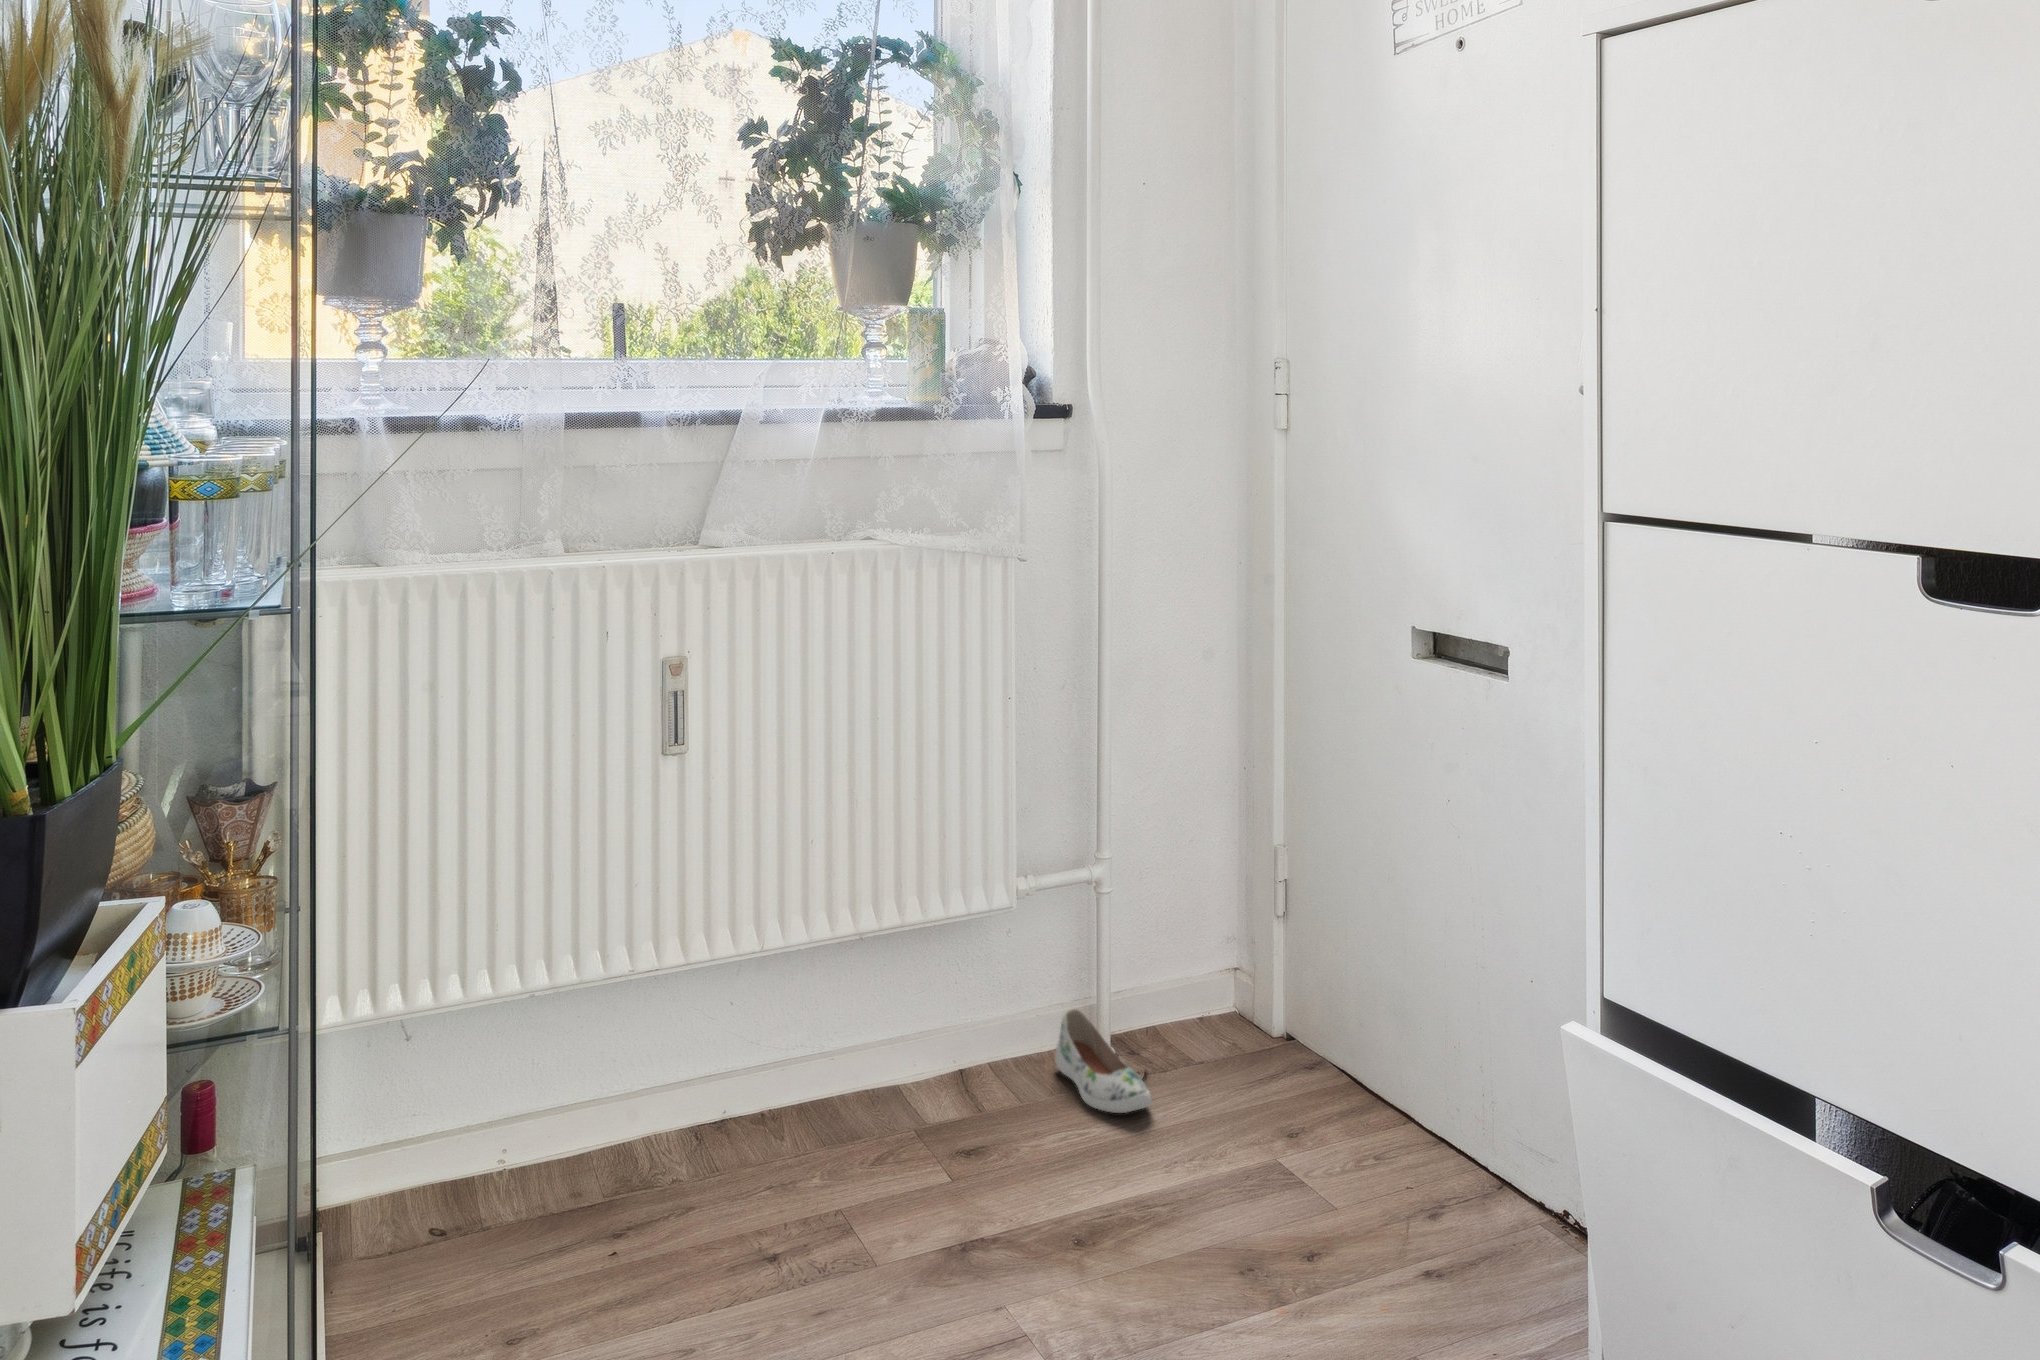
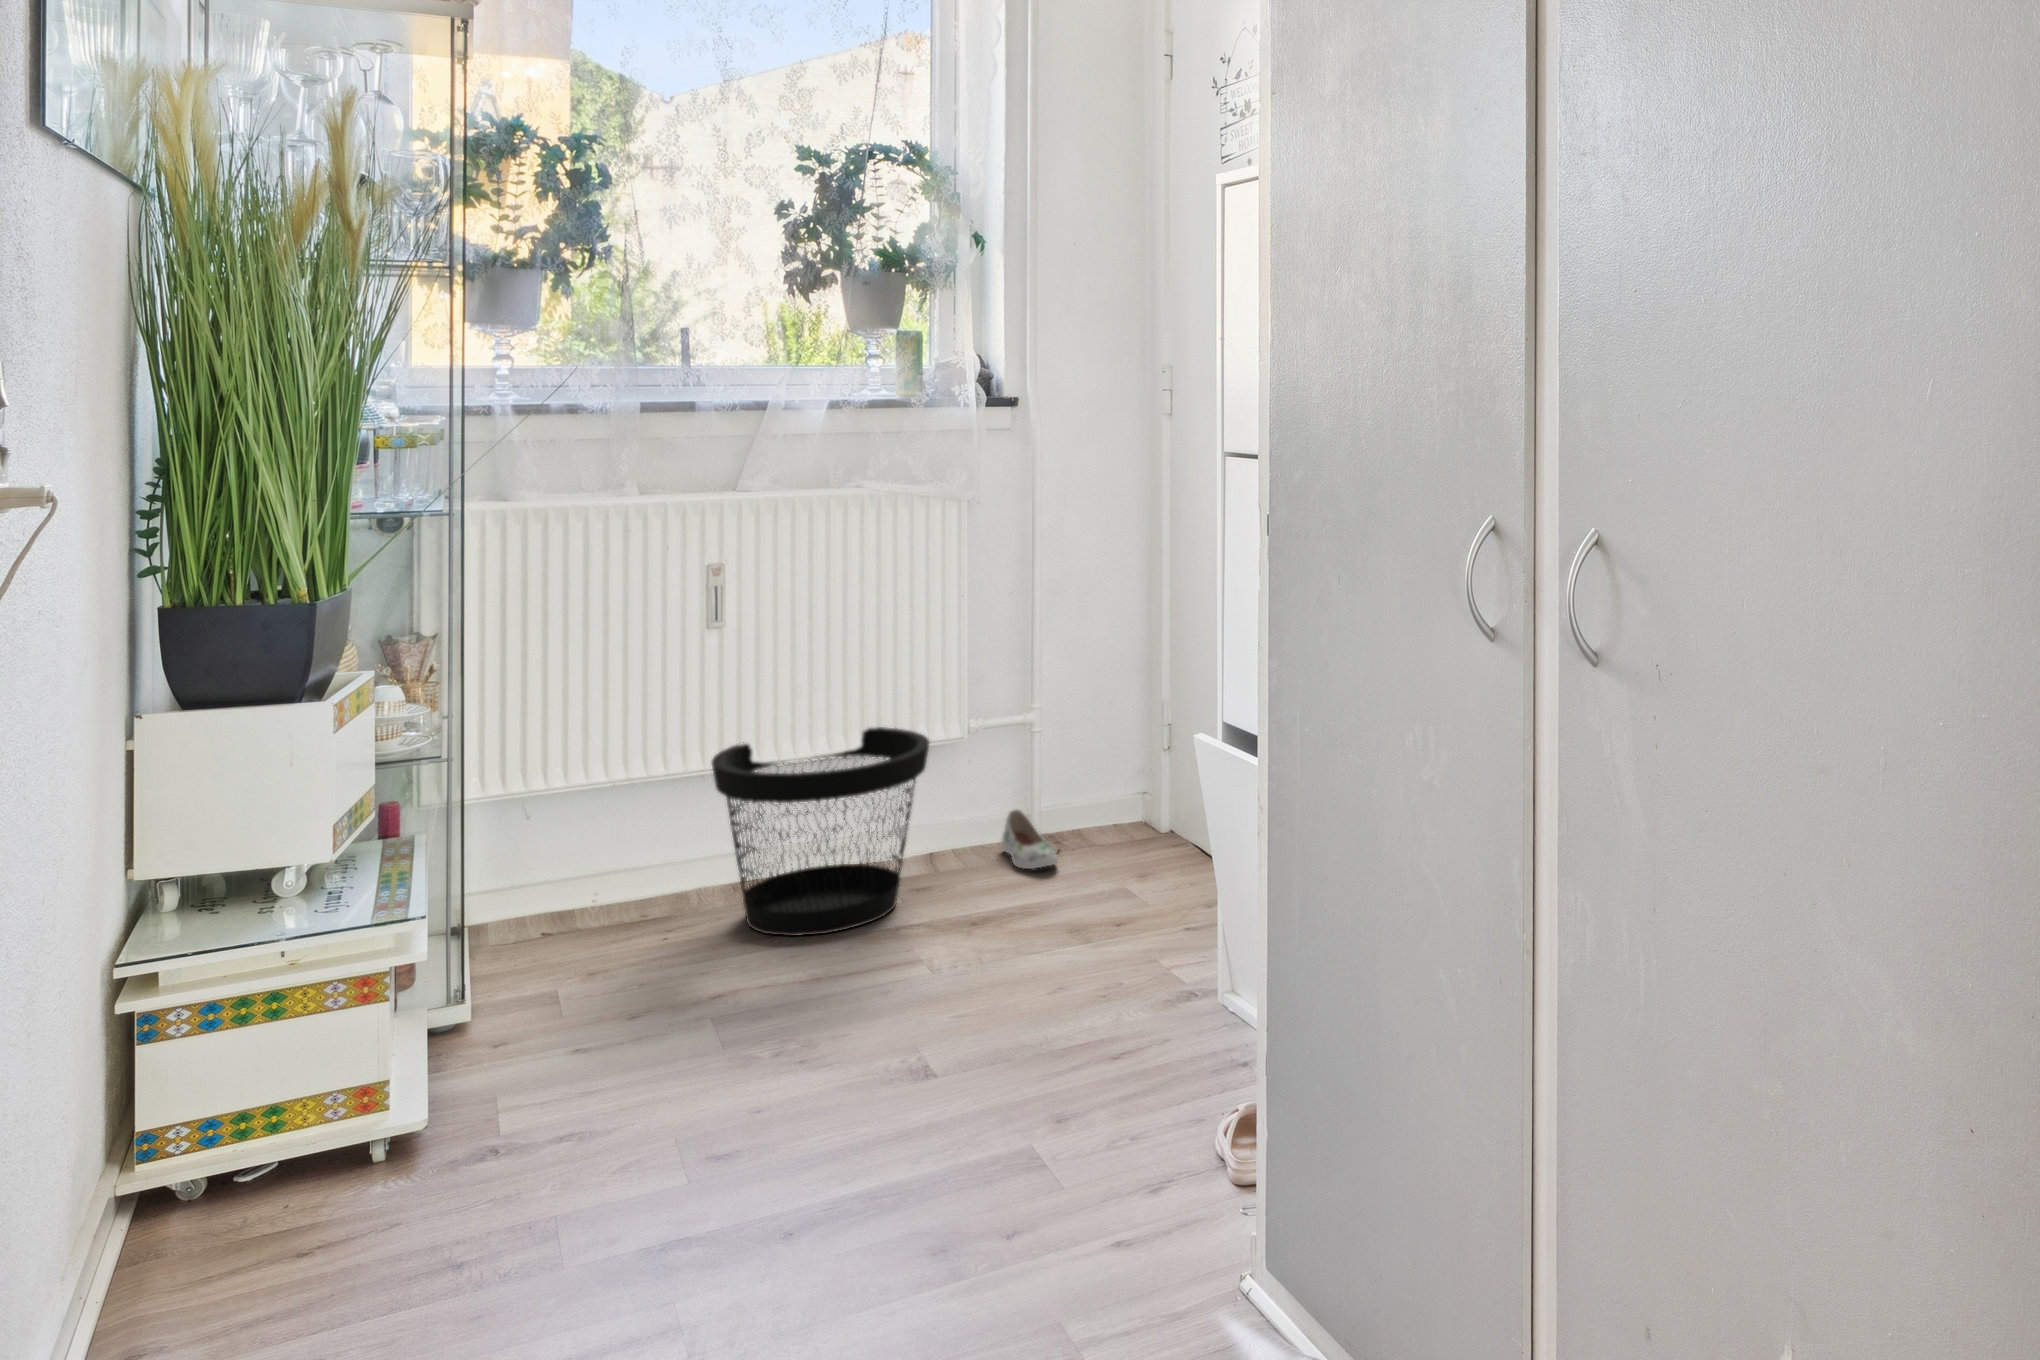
wastebasket: none [671,894,982,1242] -> present [712,727,929,936]

